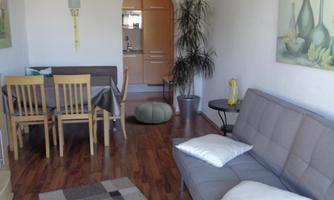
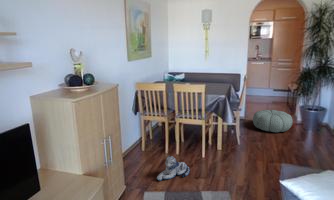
plush toy: none [48,153,83,181] -> present [157,156,190,181]

